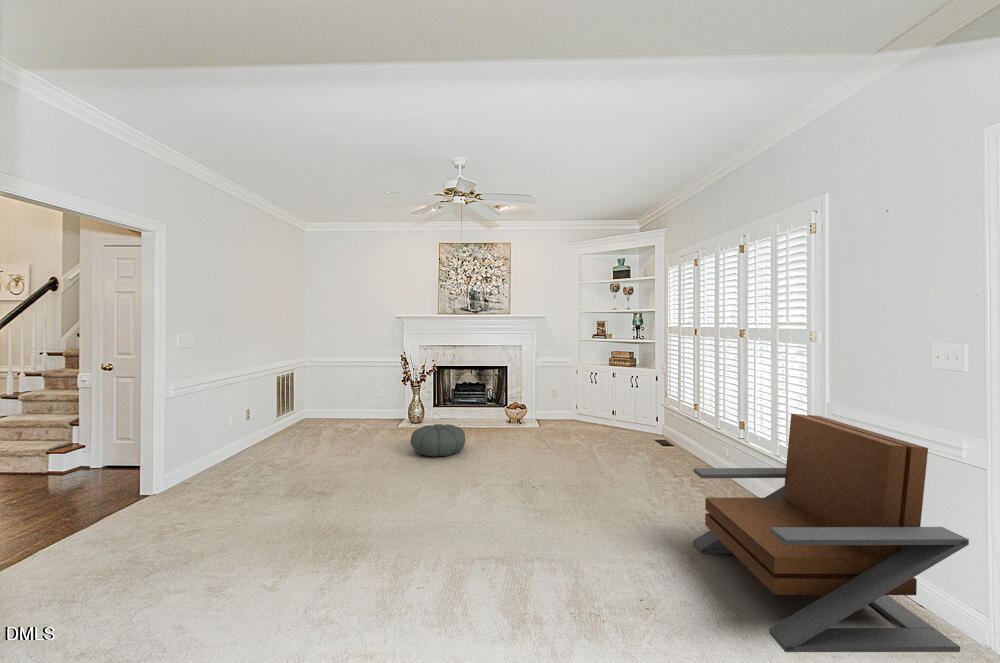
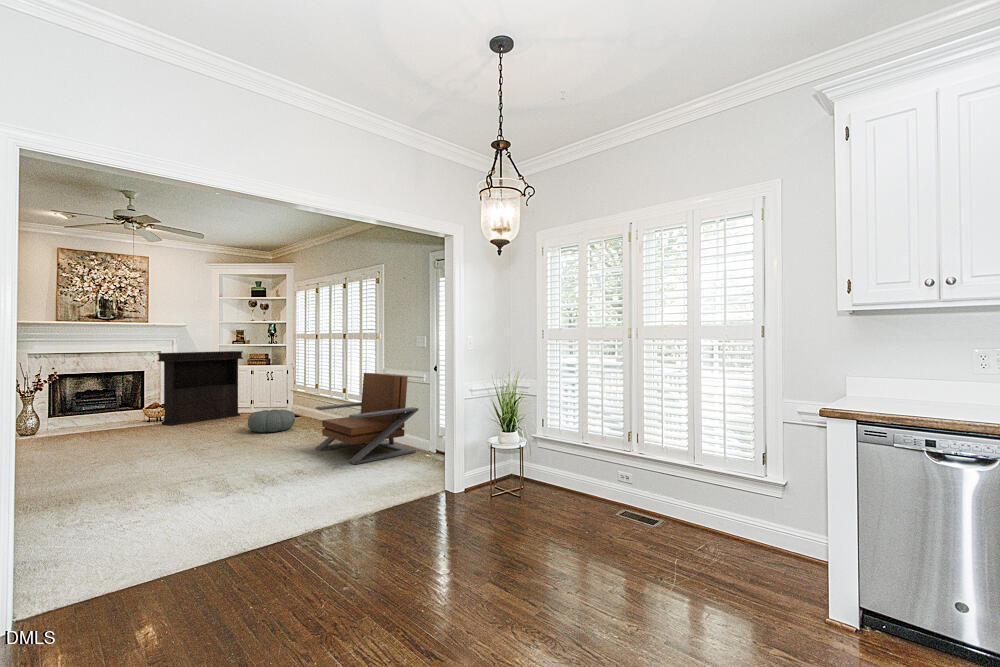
console table: none [516,347,603,431] -> present [158,351,243,425]
pouf: present [411,424,465,457] -> present [248,409,295,433]

